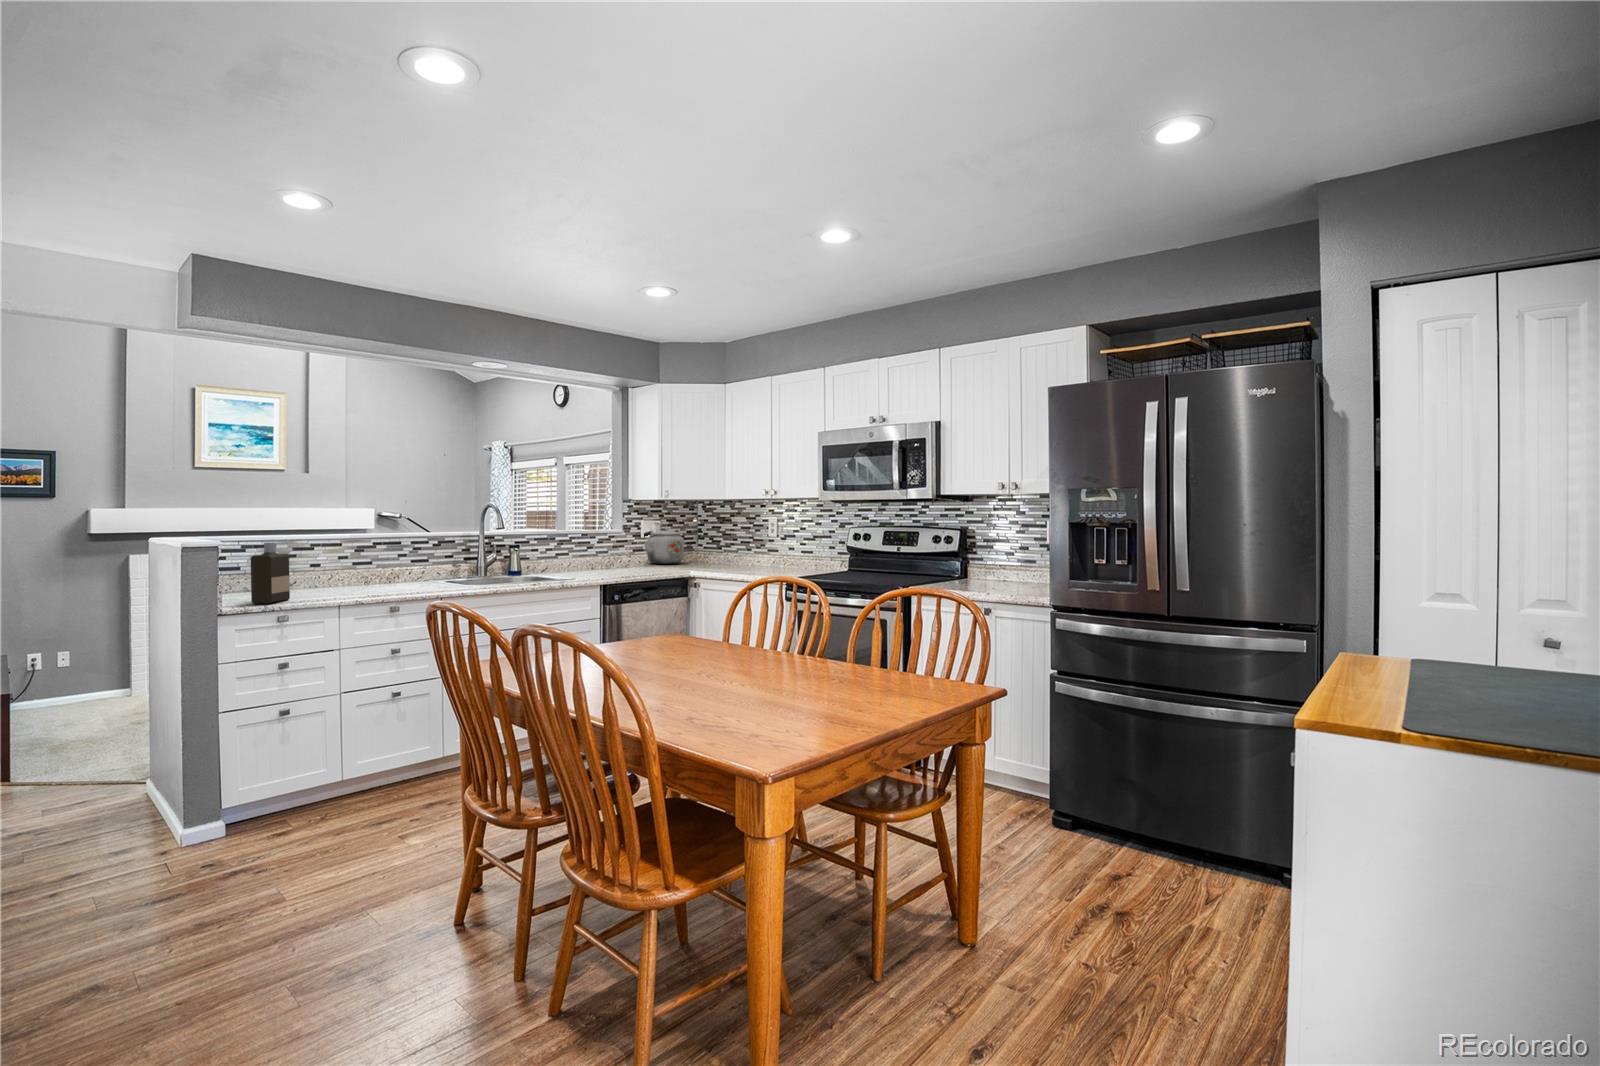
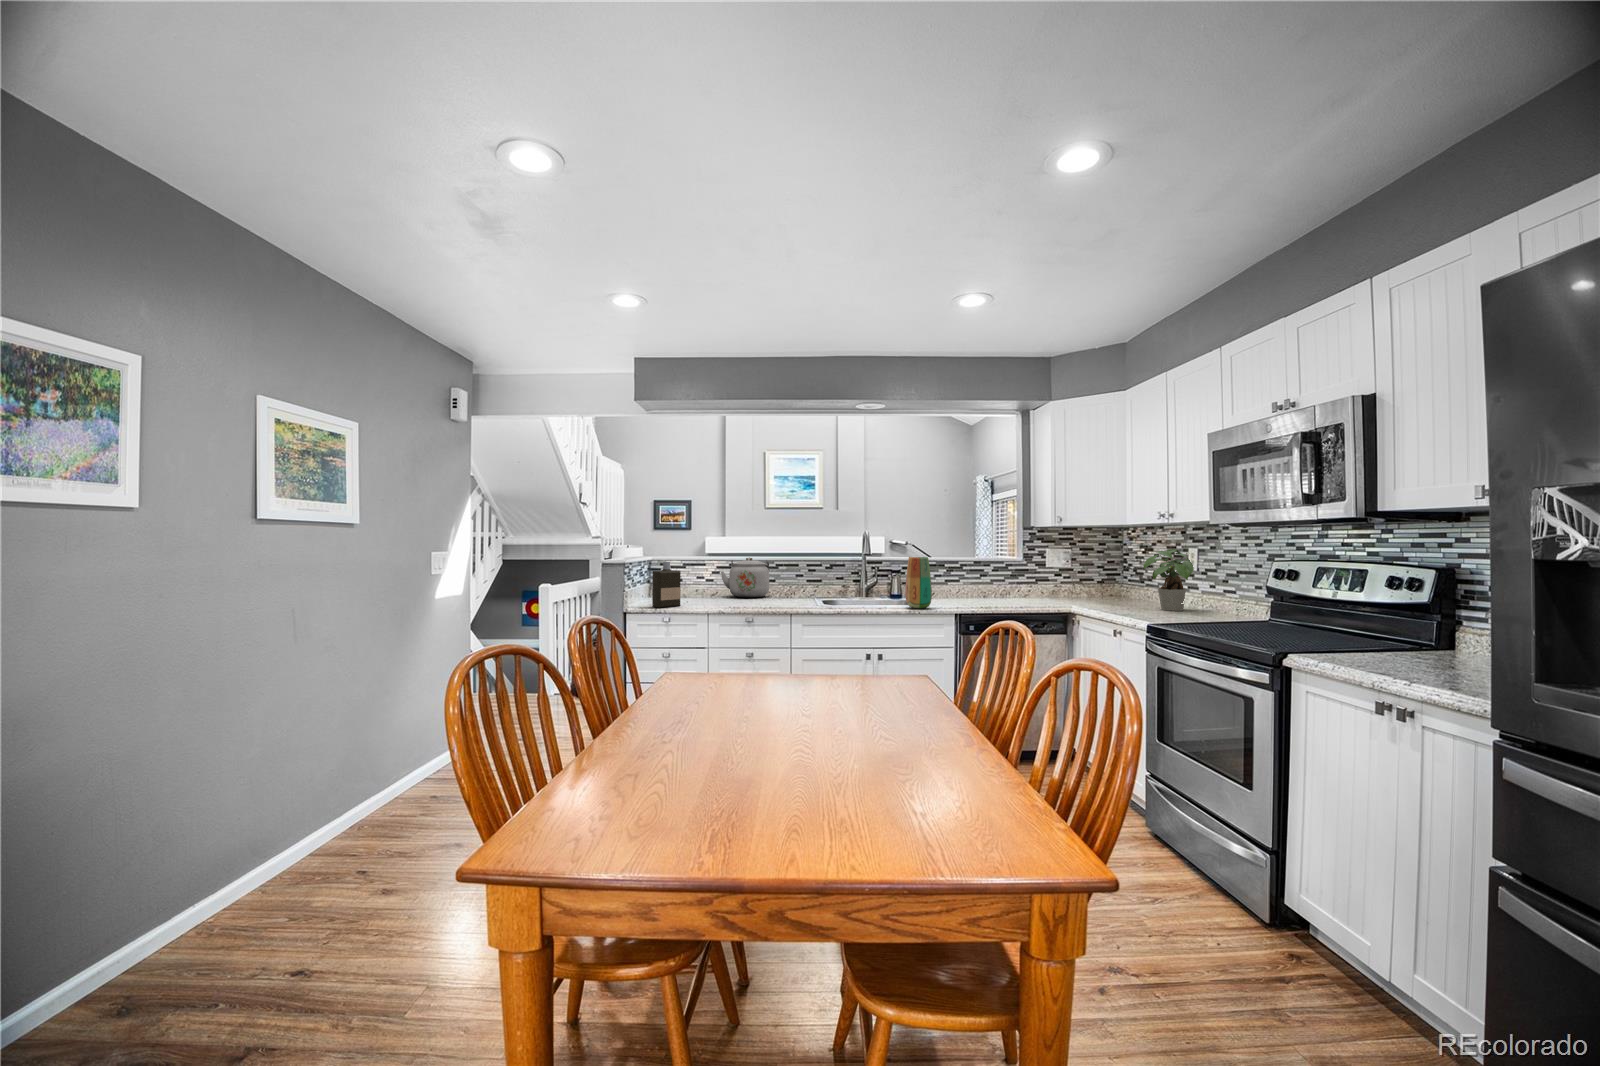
potted plant: none [744,520,782,569] -> present [1143,549,1194,611]
kettle: present [644,528,684,564] -> present [721,557,769,597]
vase: none [561,530,590,581] -> present [905,557,932,608]

